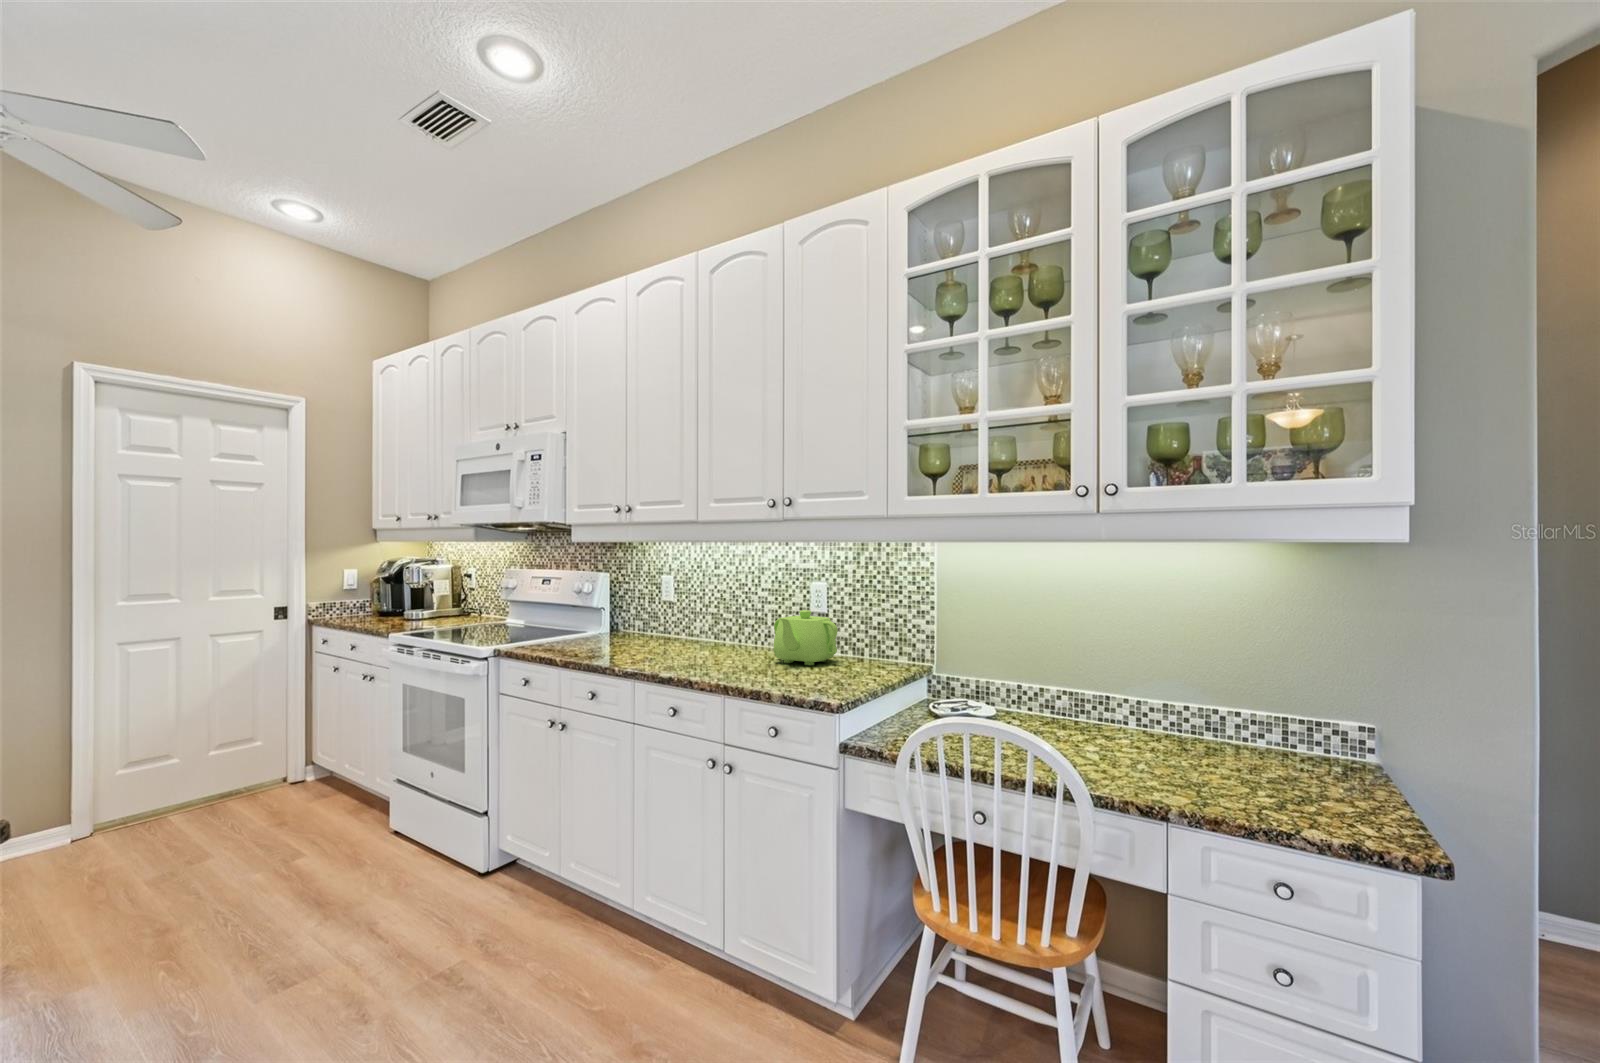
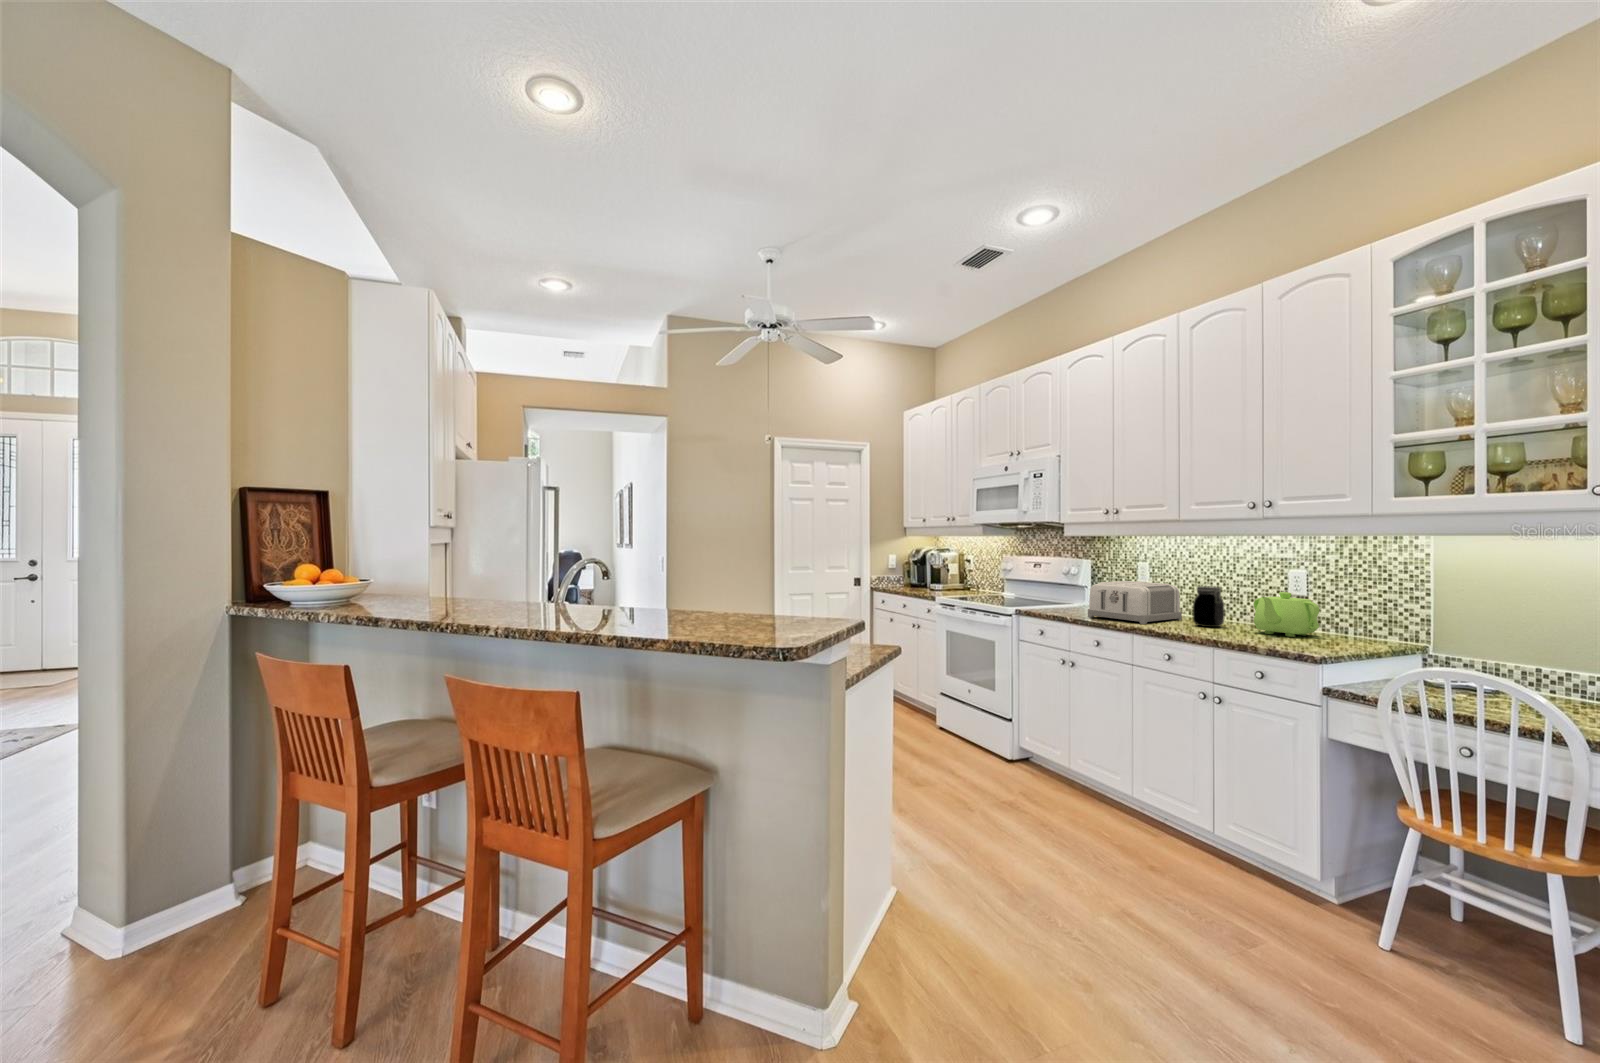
toaster: none [587,600,702,660] -> present [1088,581,1182,624]
jar: none [710,605,745,658] -> present [1193,586,1225,627]

